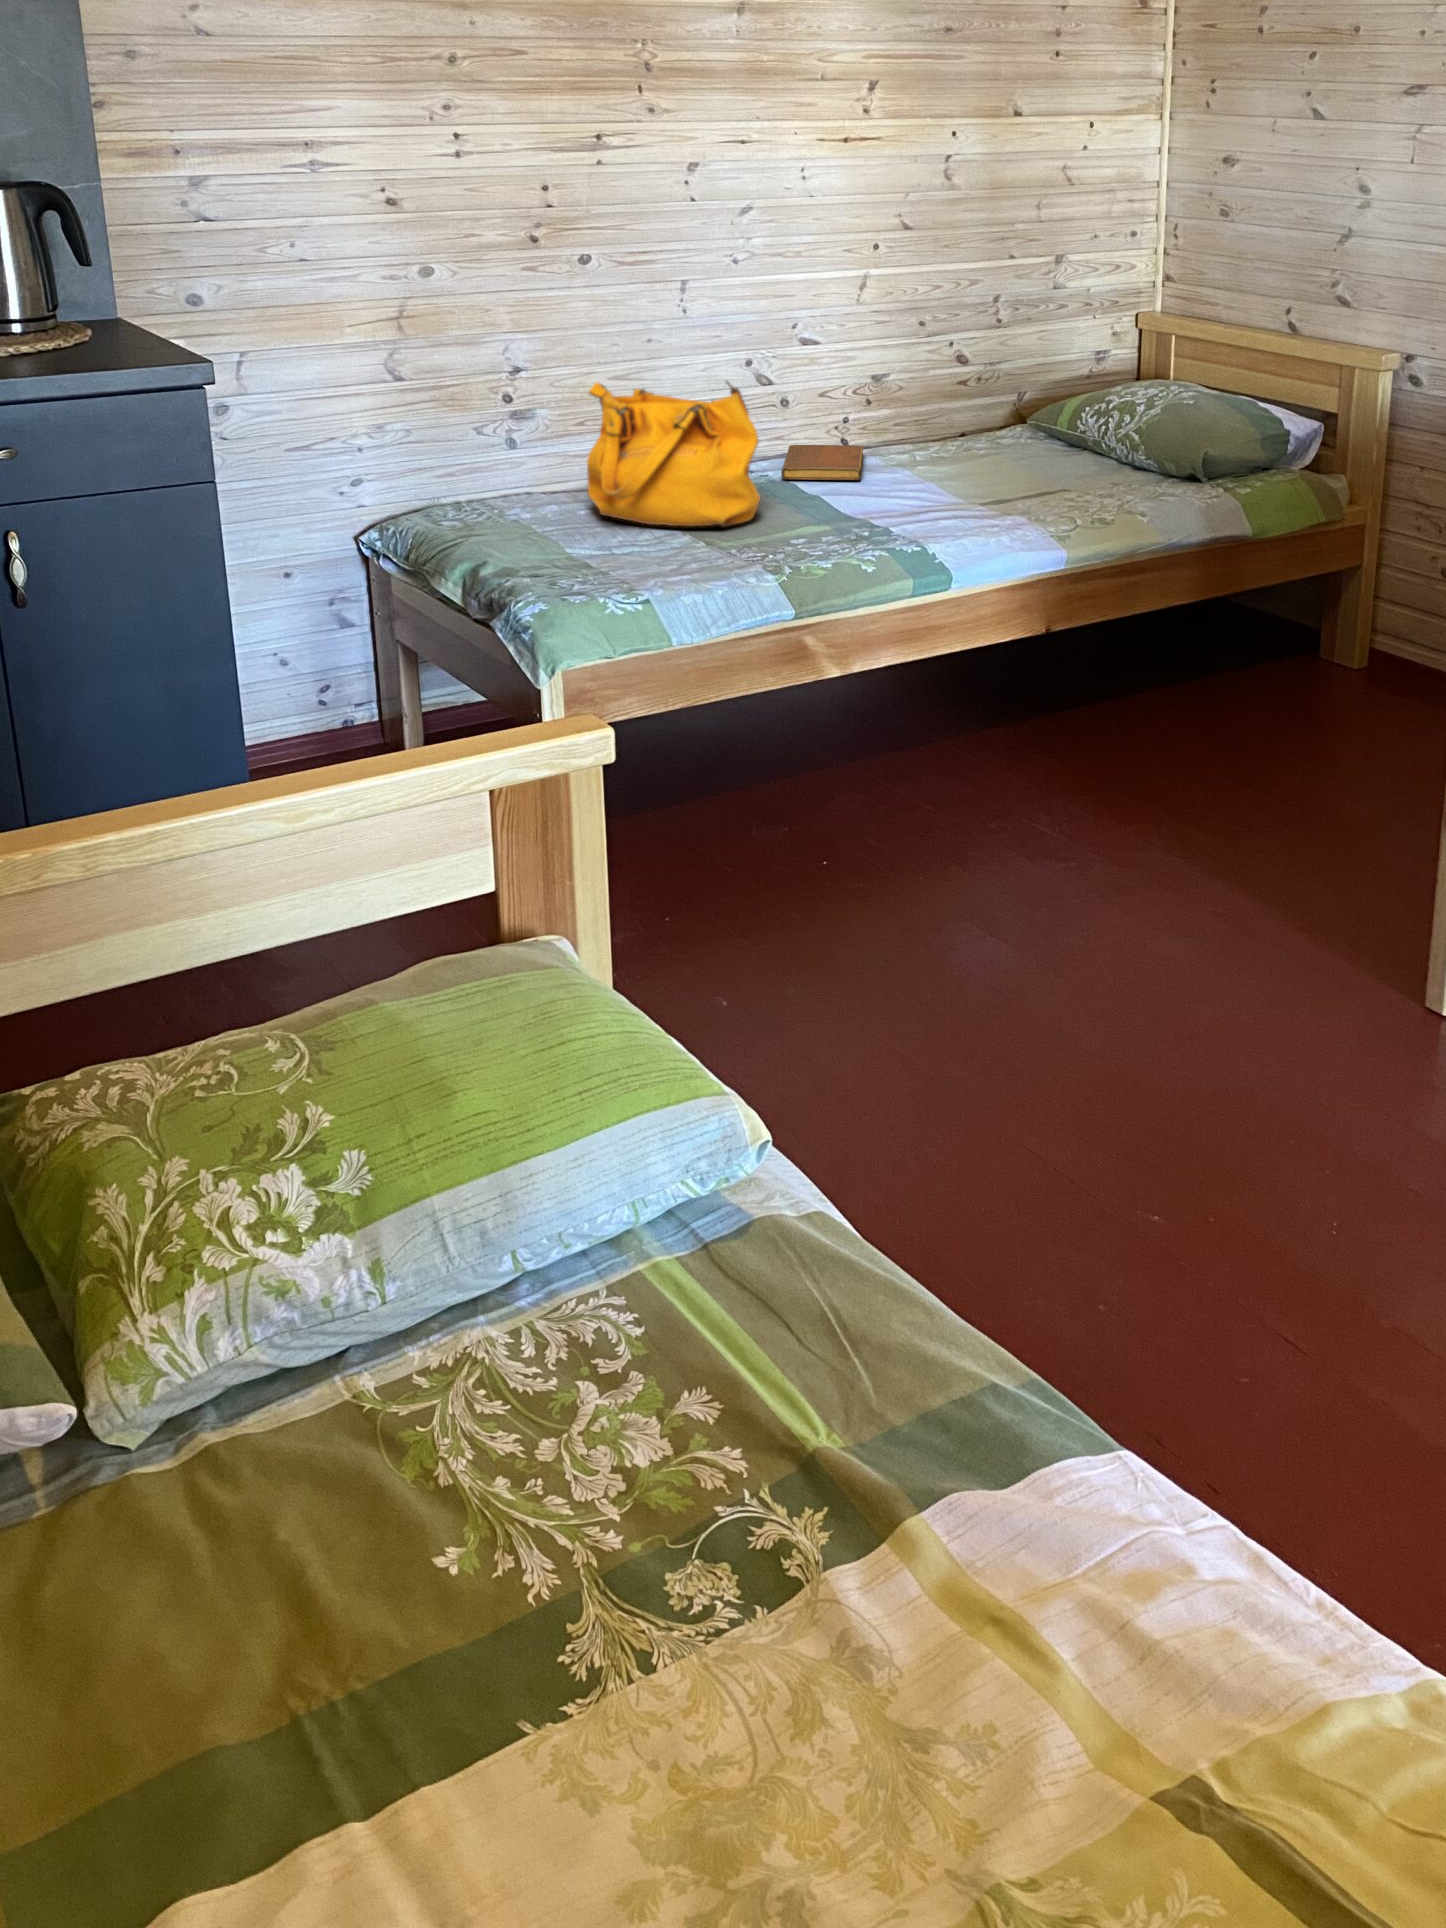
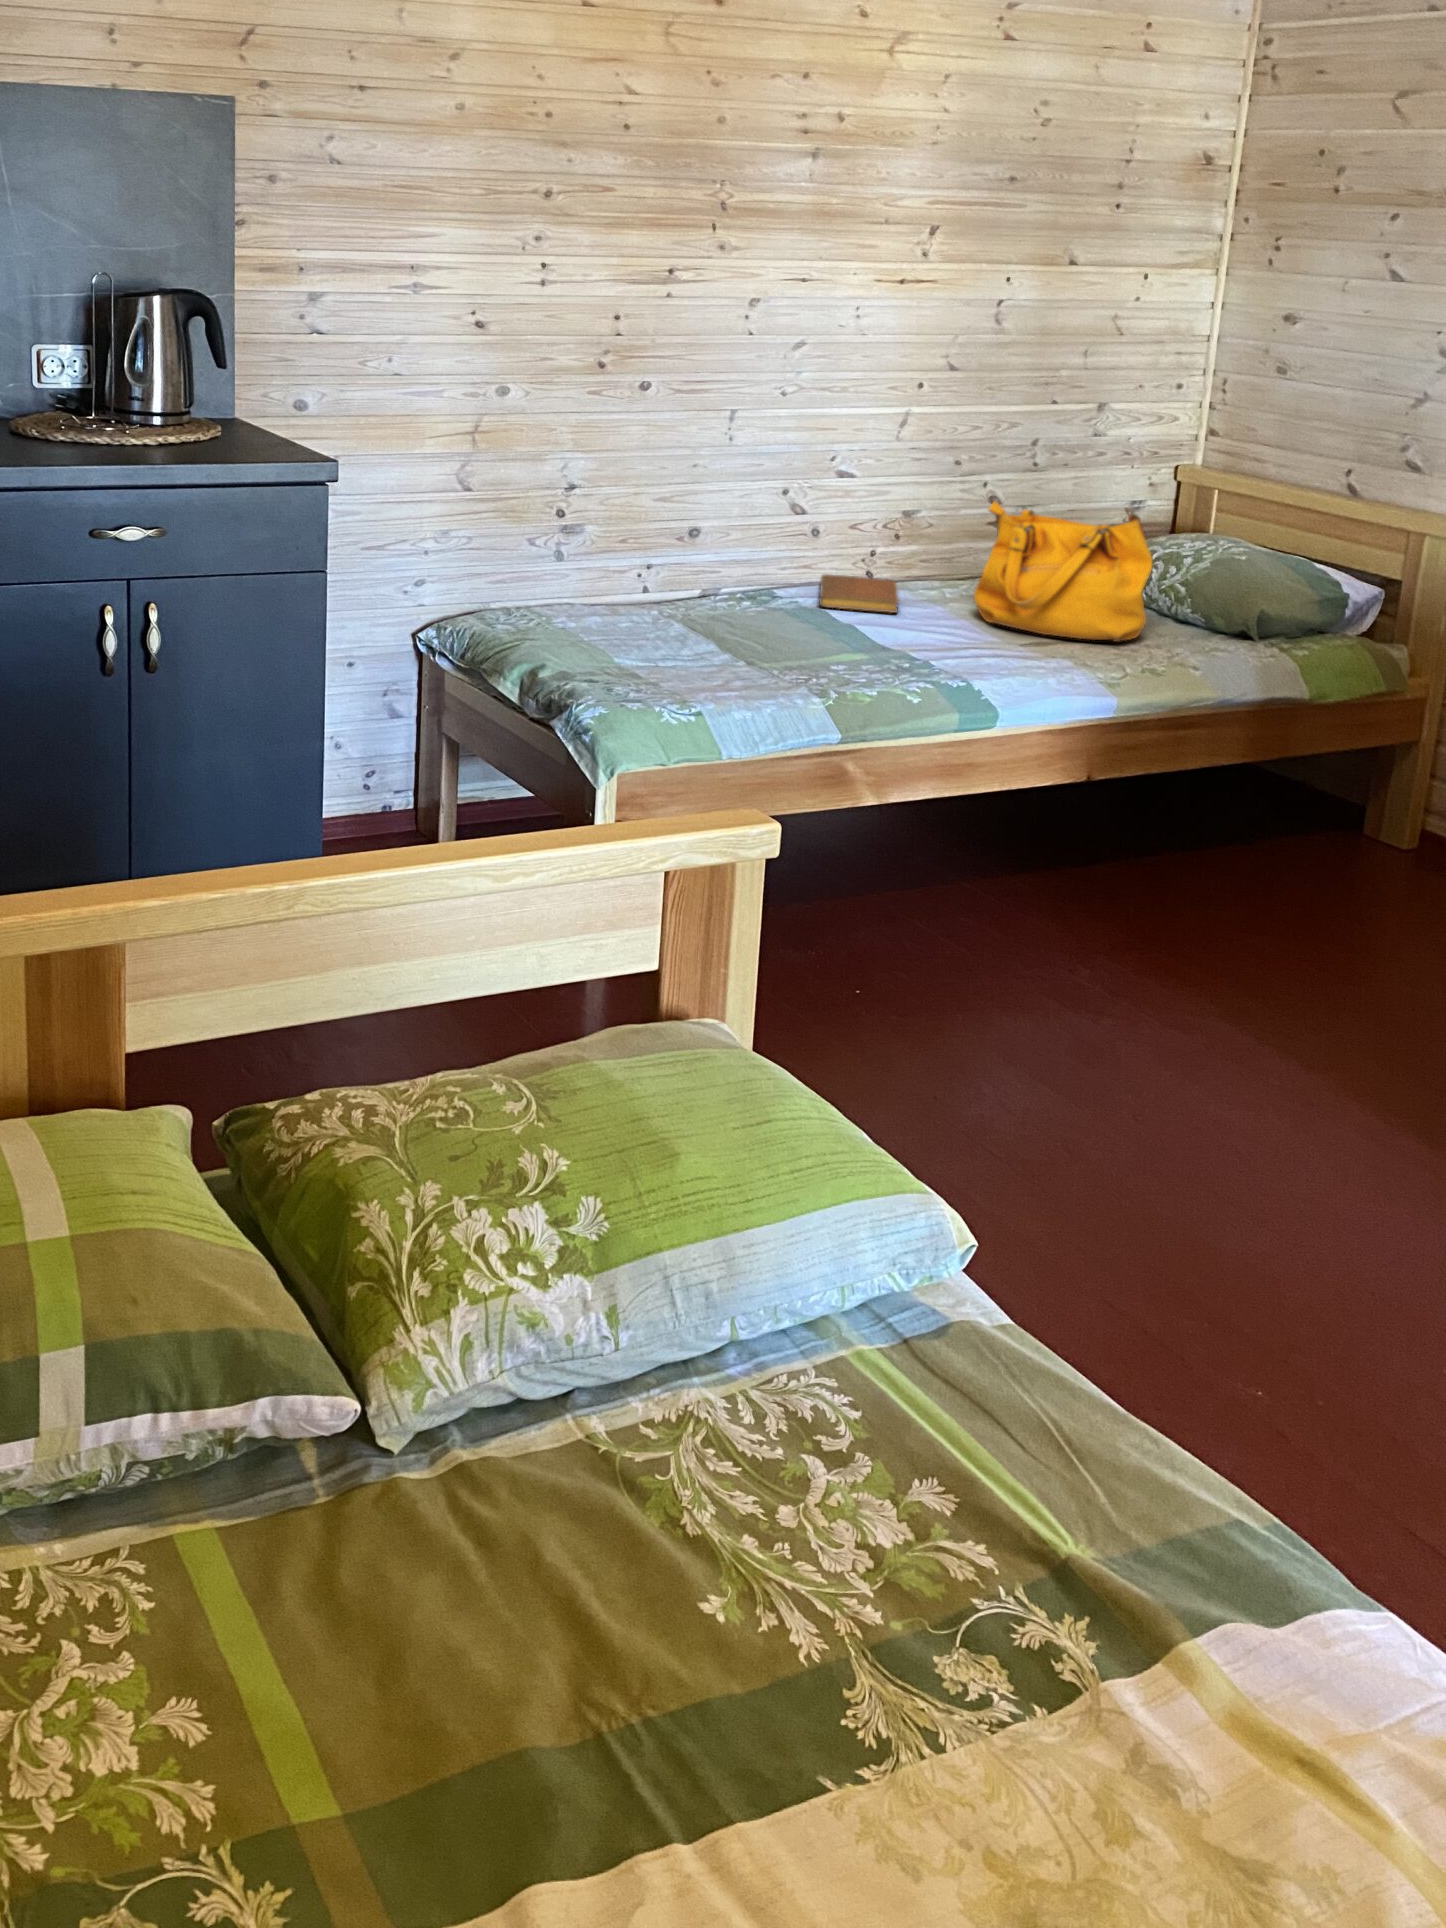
handbag: present [587,381,760,526] -> present [974,502,1152,642]

